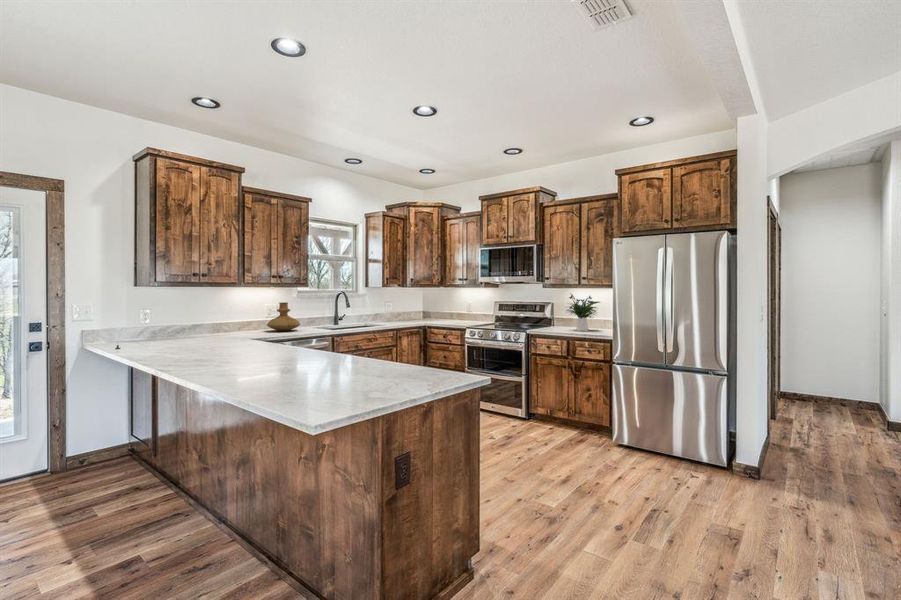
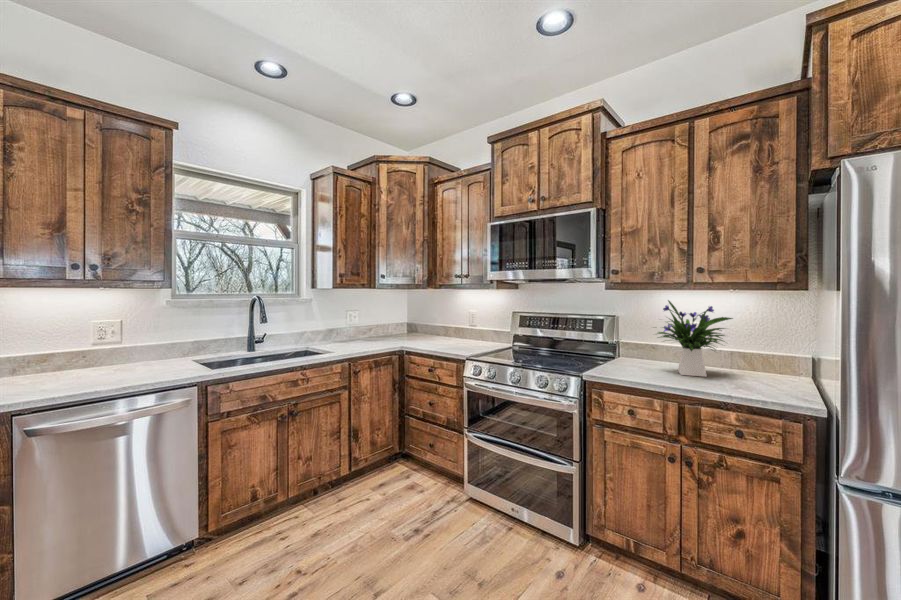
vase: present [267,302,300,331] -> none [70,318,152,373]

